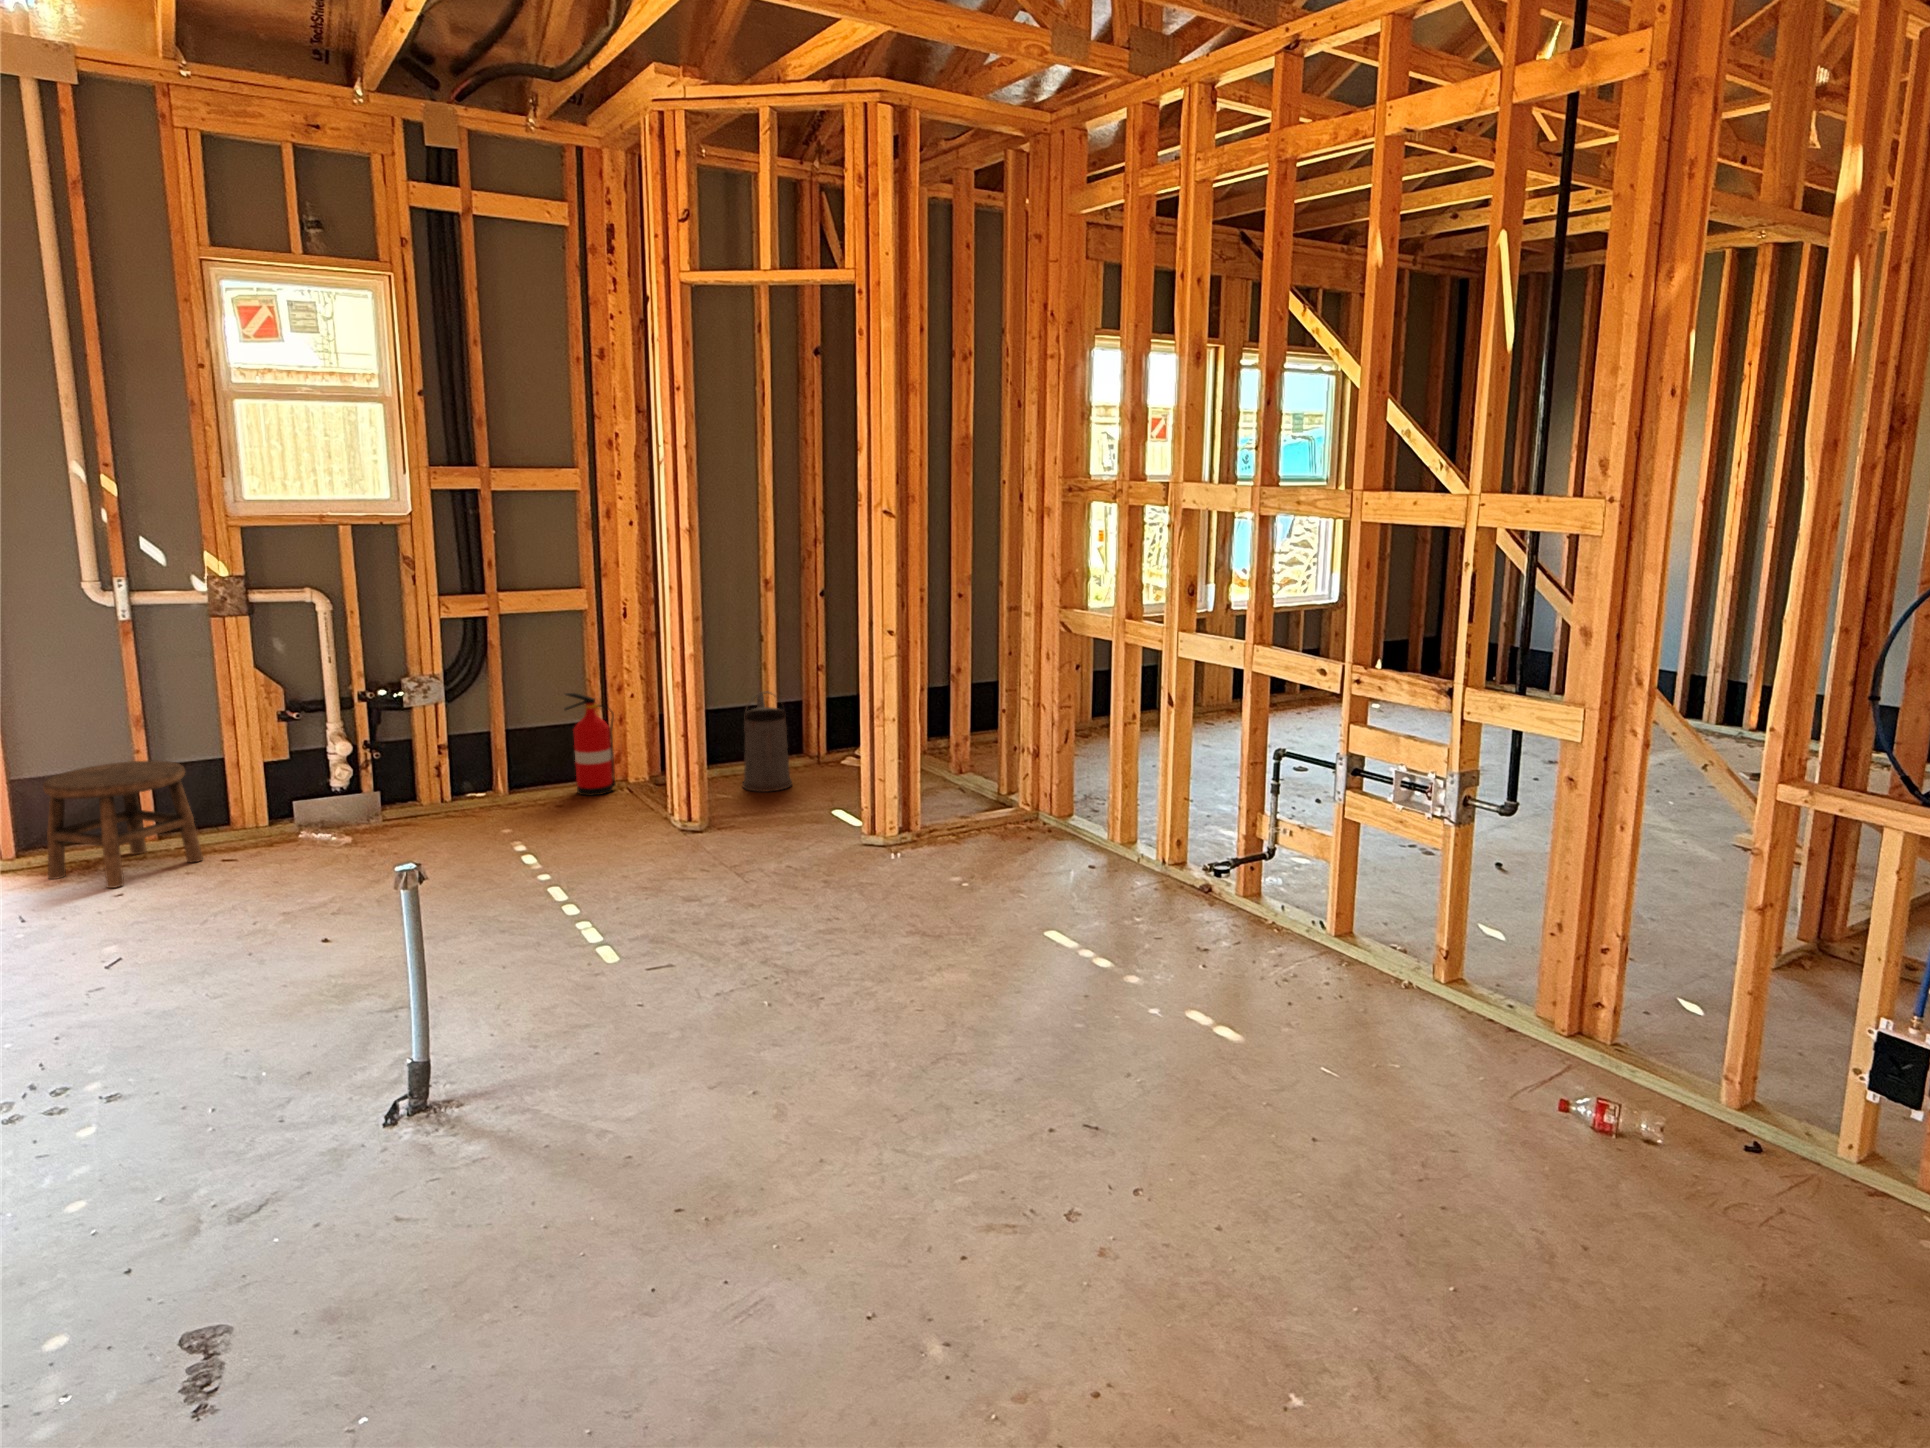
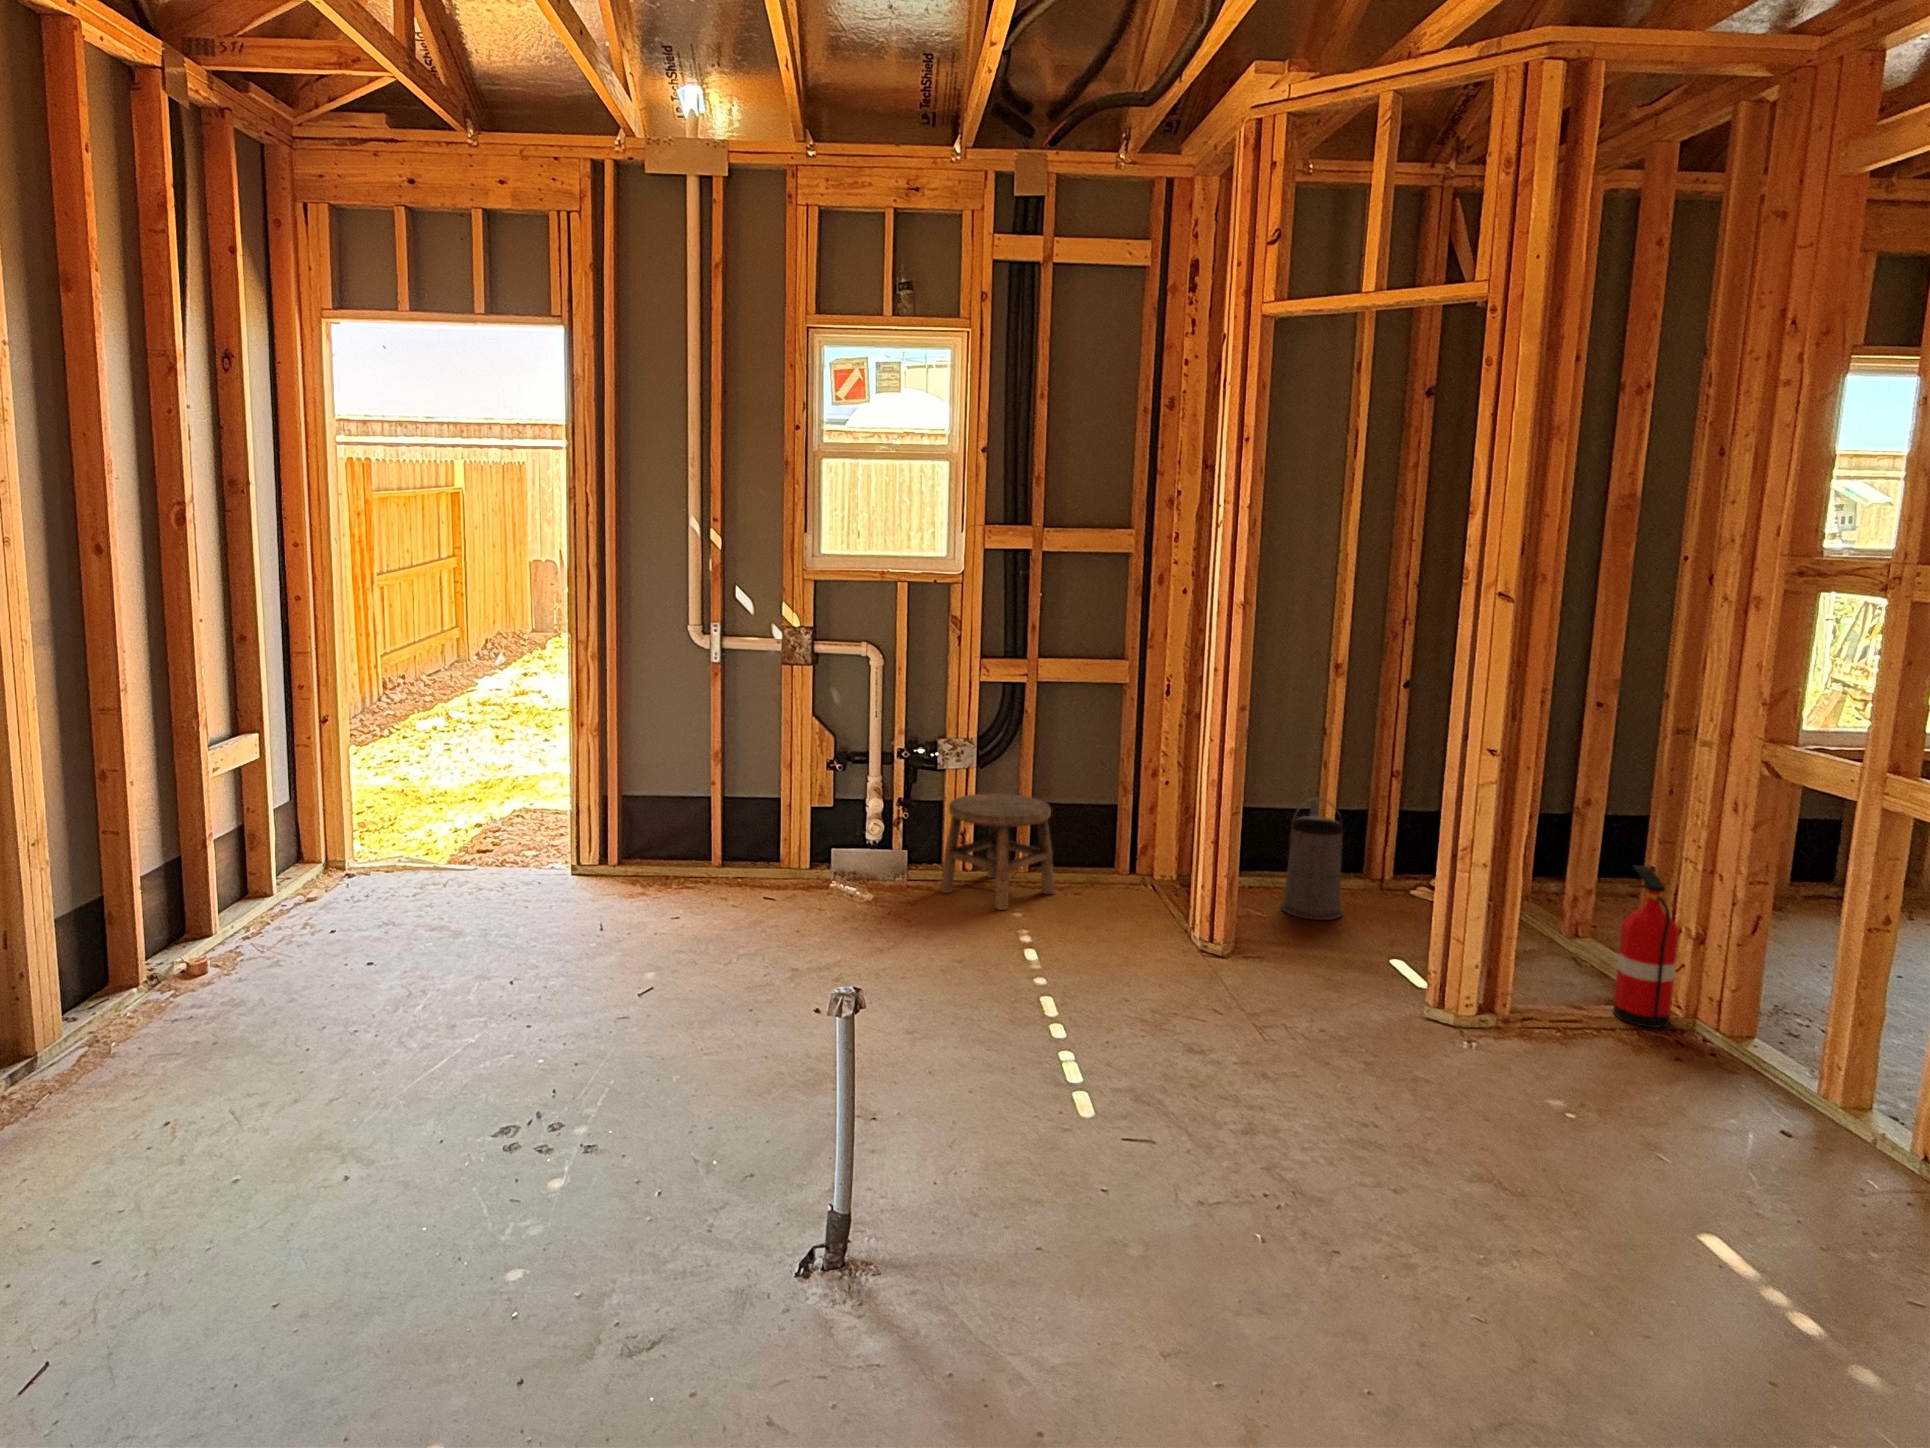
fire extinguisher: present [564,693,616,796] -> present [1613,866,1679,1028]
stool: present [43,760,203,888] -> present [940,794,1054,910]

